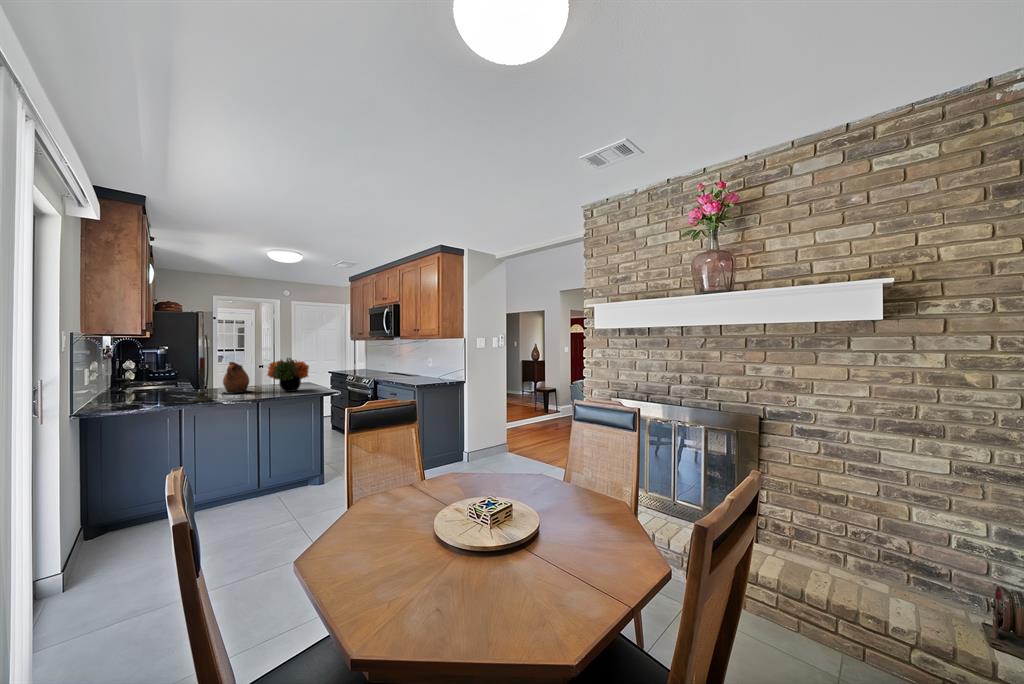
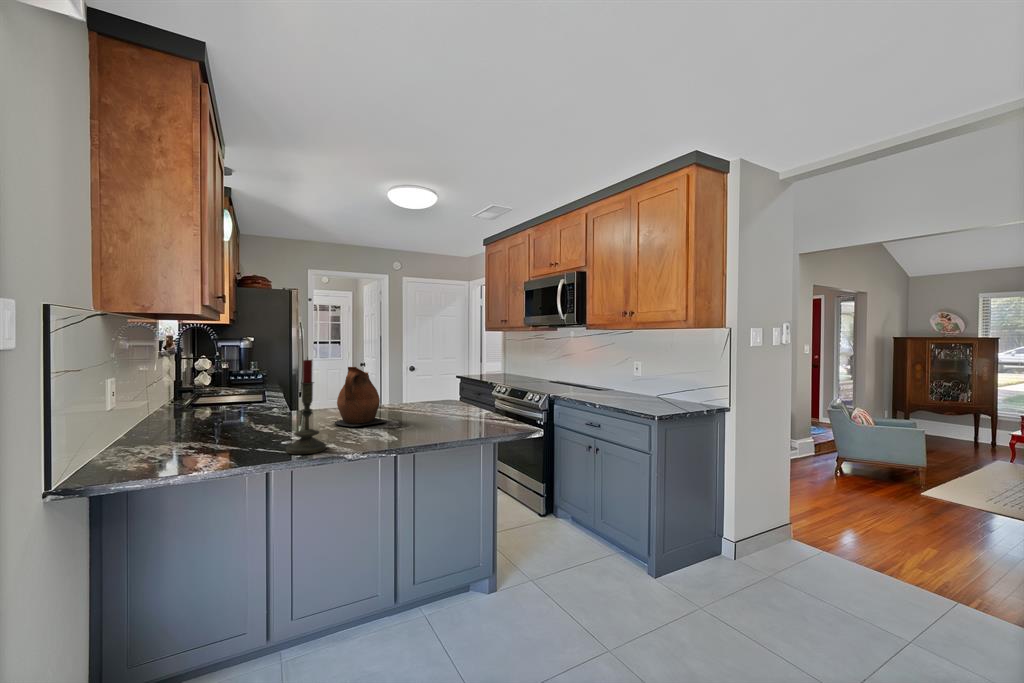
flower arrangement: present [267,358,309,392] -> none [410,360,482,424]

